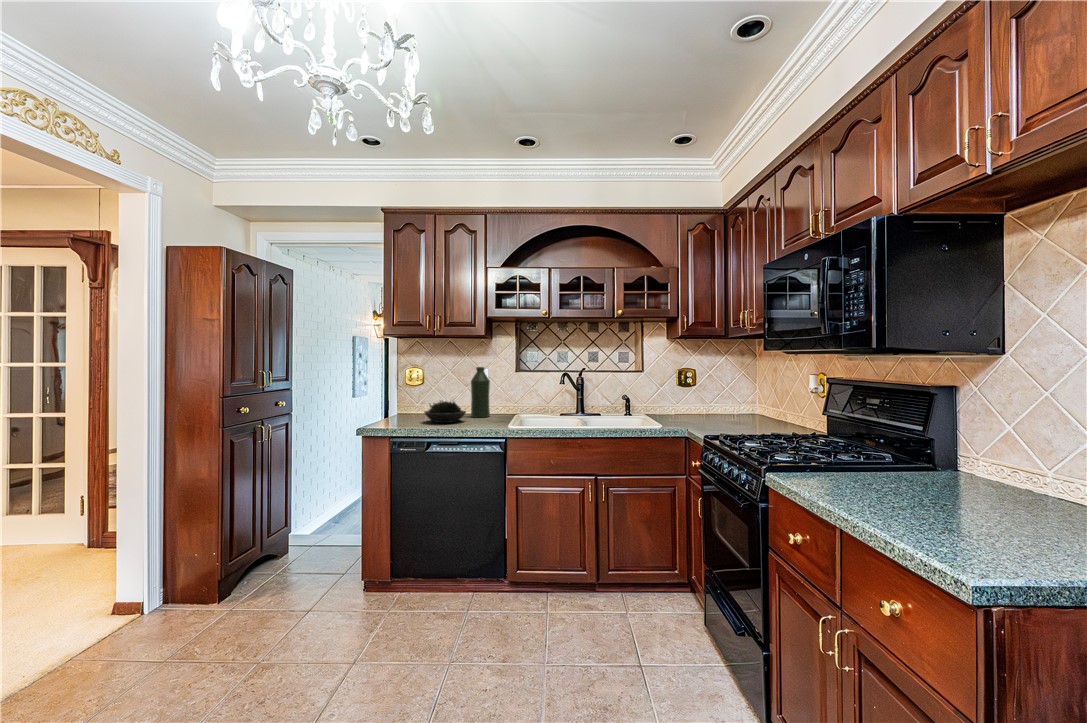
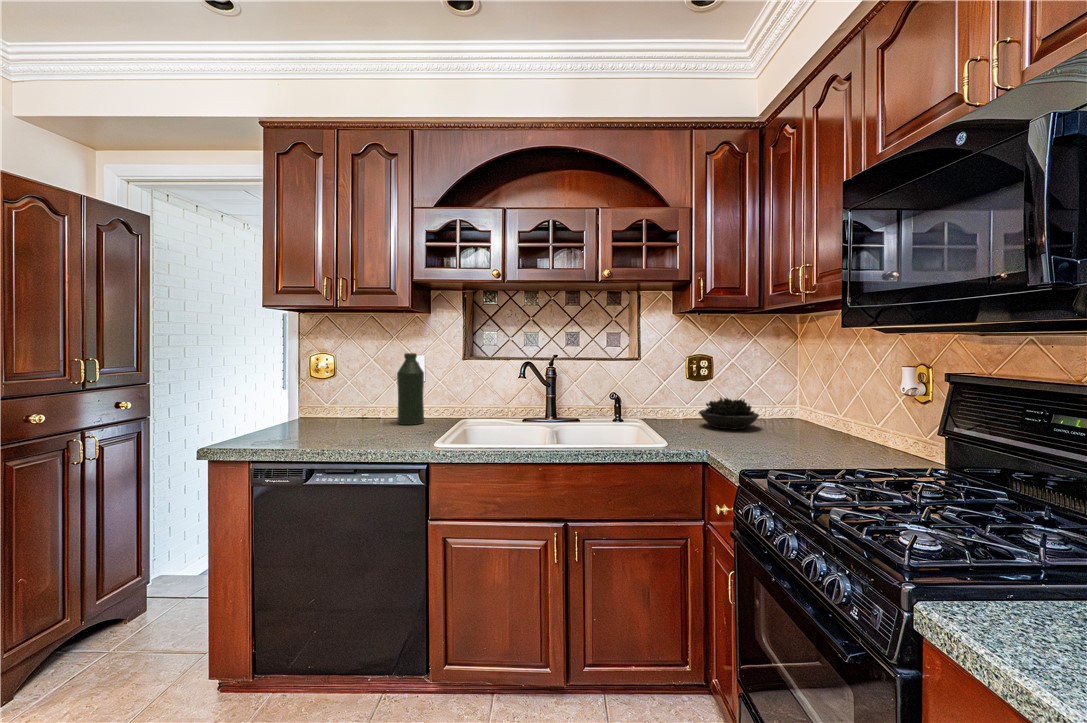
succulent plant: present [424,401,466,423] -> present [699,398,759,429]

